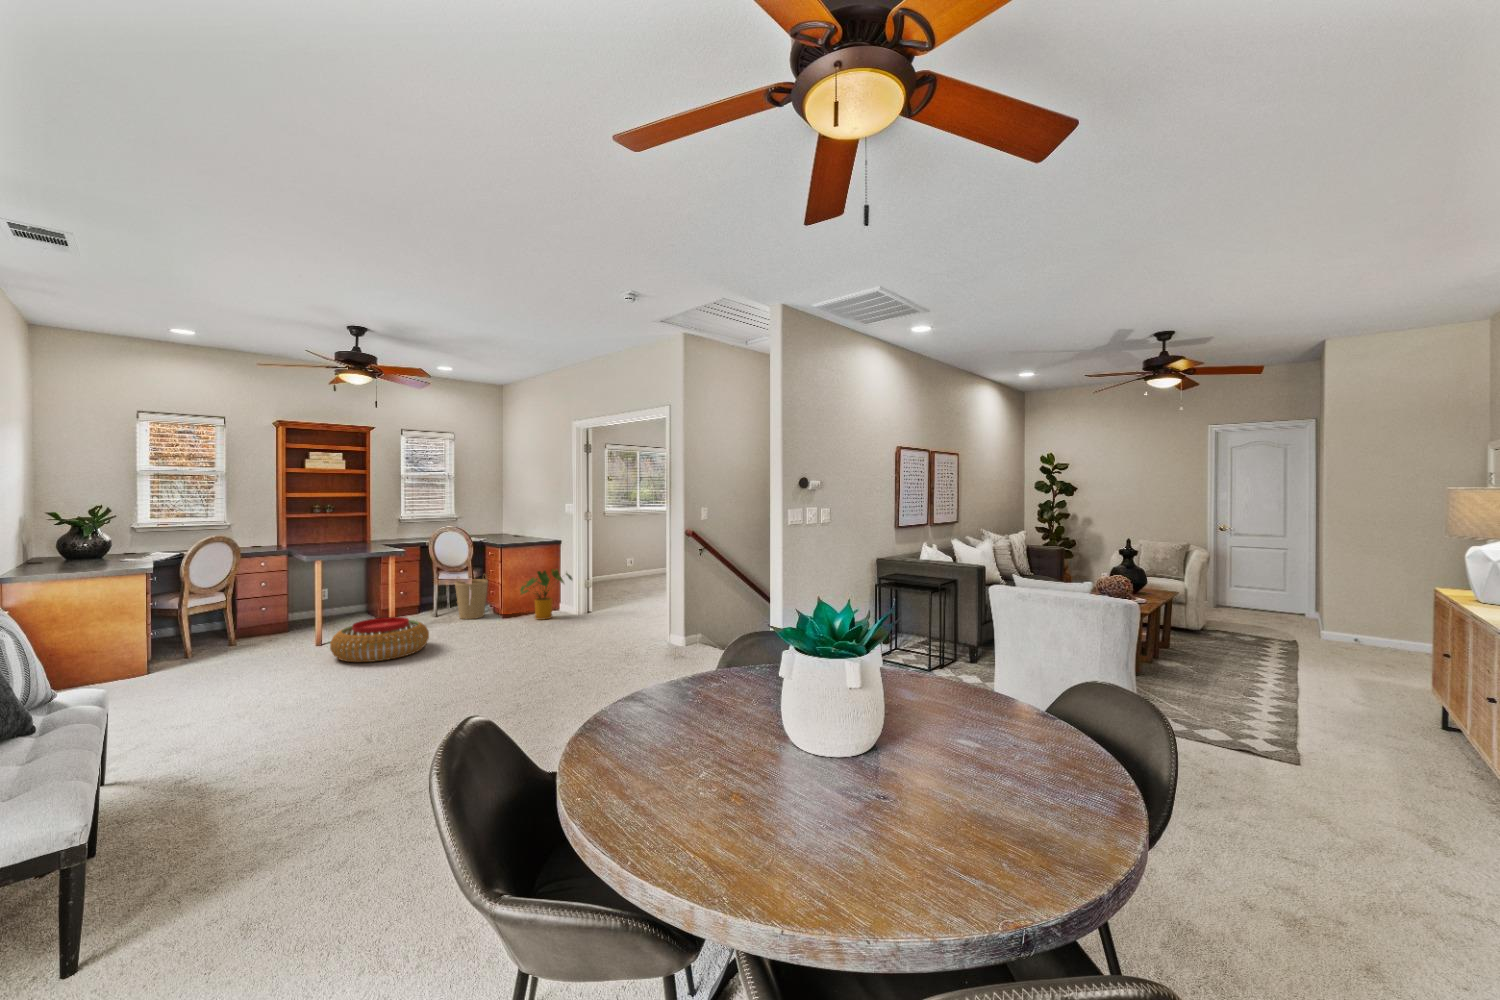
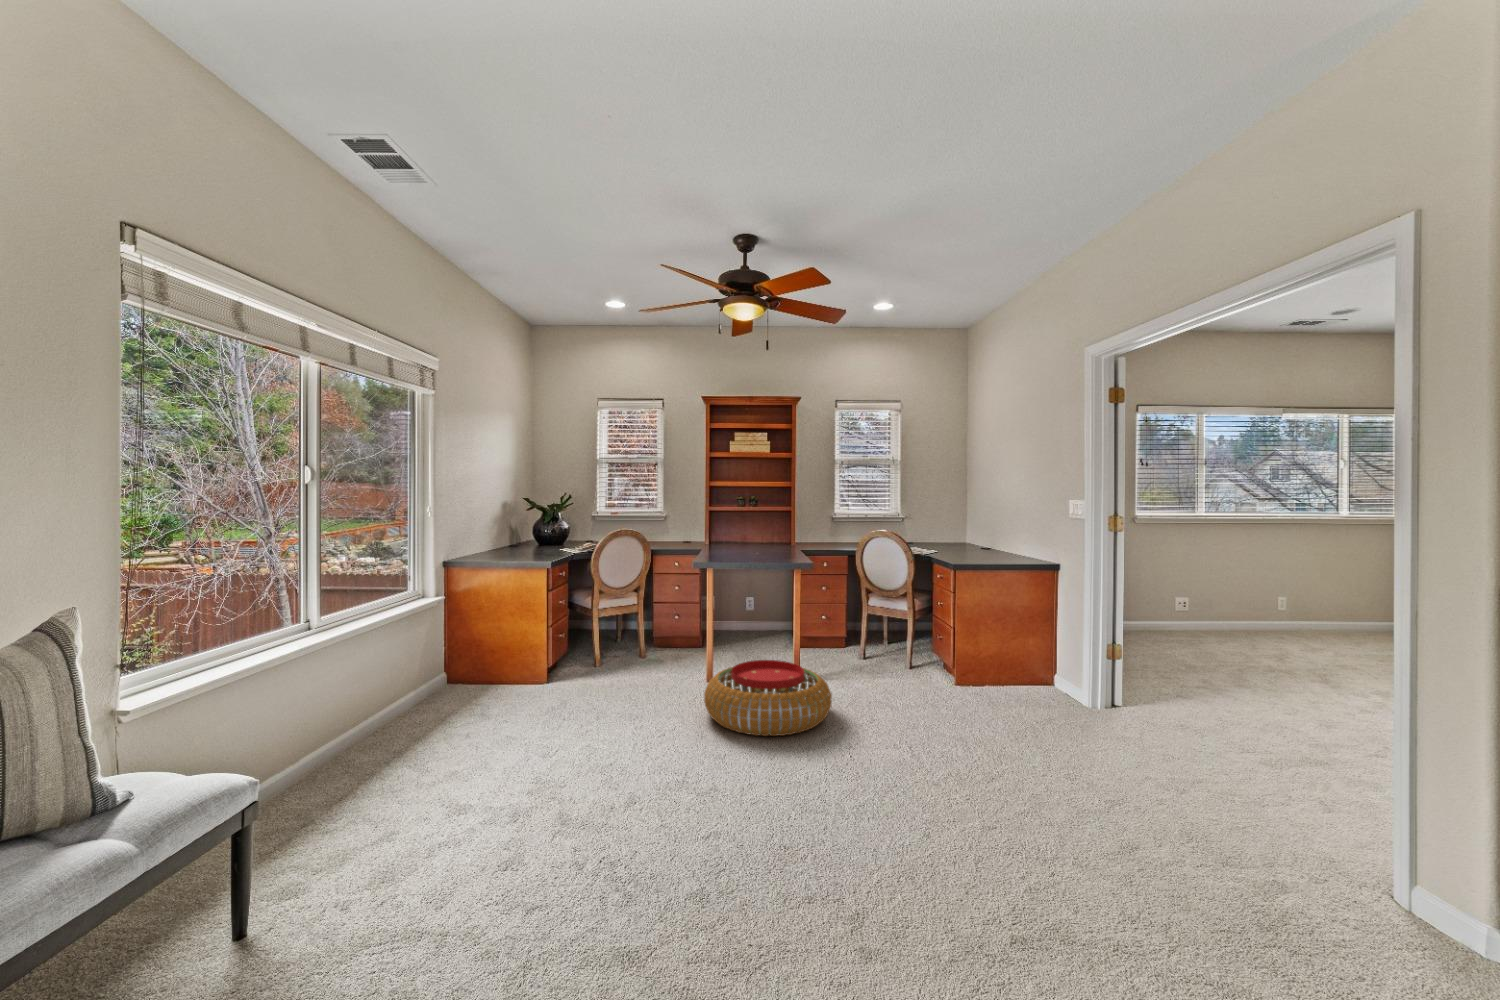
house plant: present [520,569,572,620] -> none [981,612,1078,701]
basket: present [455,577,488,619] -> none [887,604,934,674]

